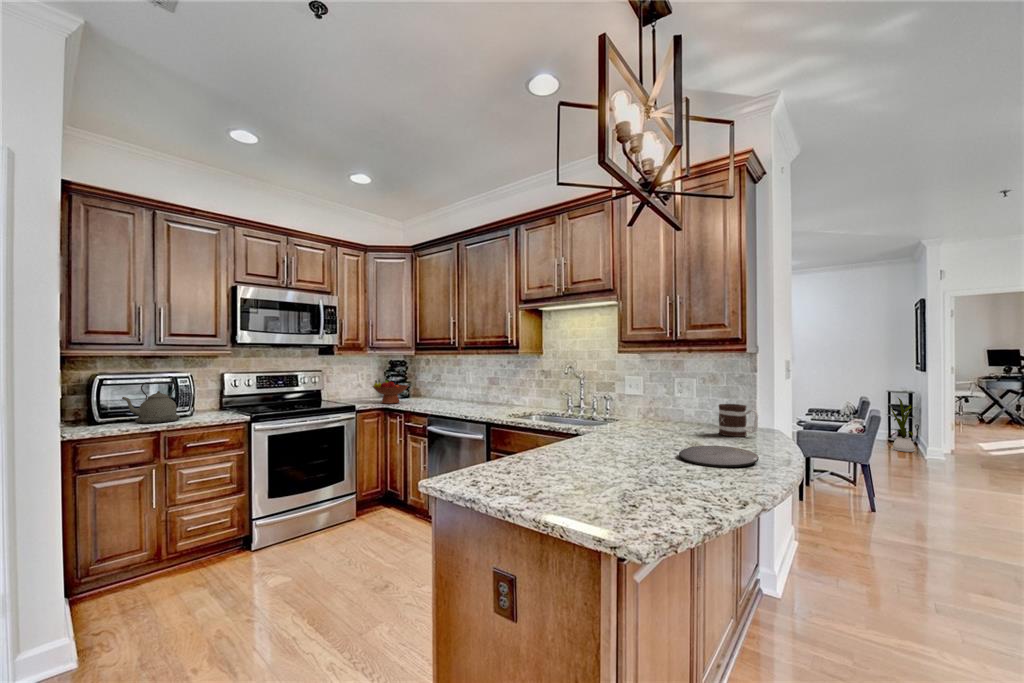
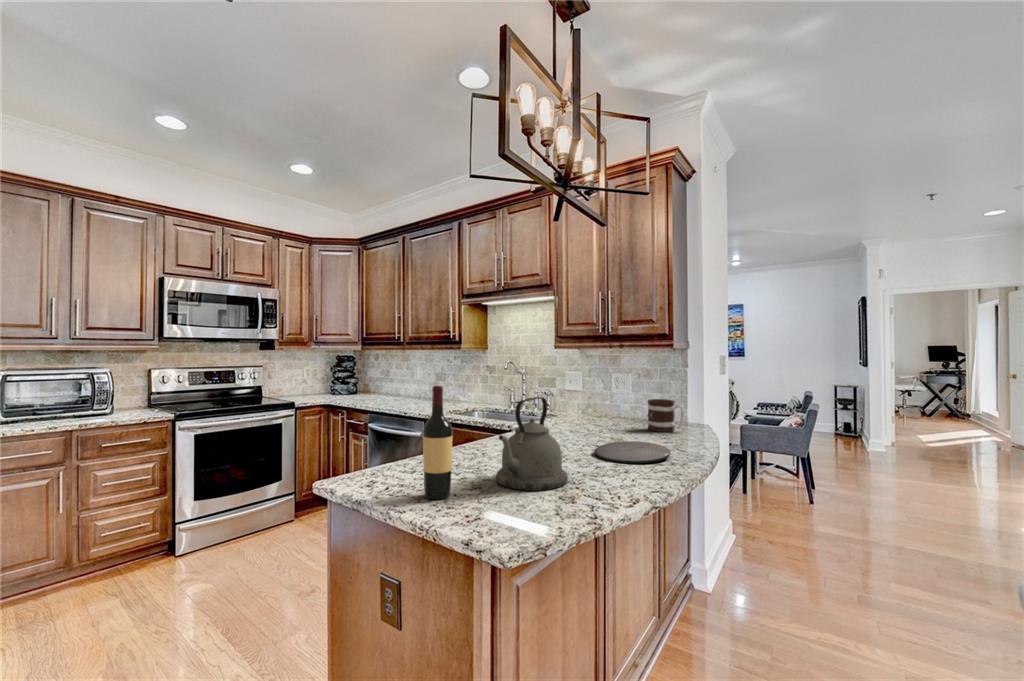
fruit bowl: present [373,380,408,404] -> none [316,376,355,401]
kettle: present [122,381,180,424] -> present [496,397,568,491]
wine bottle: none [536,390,563,498] -> present [423,386,453,499]
house plant: present [890,398,915,452] -> none [834,392,863,444]

